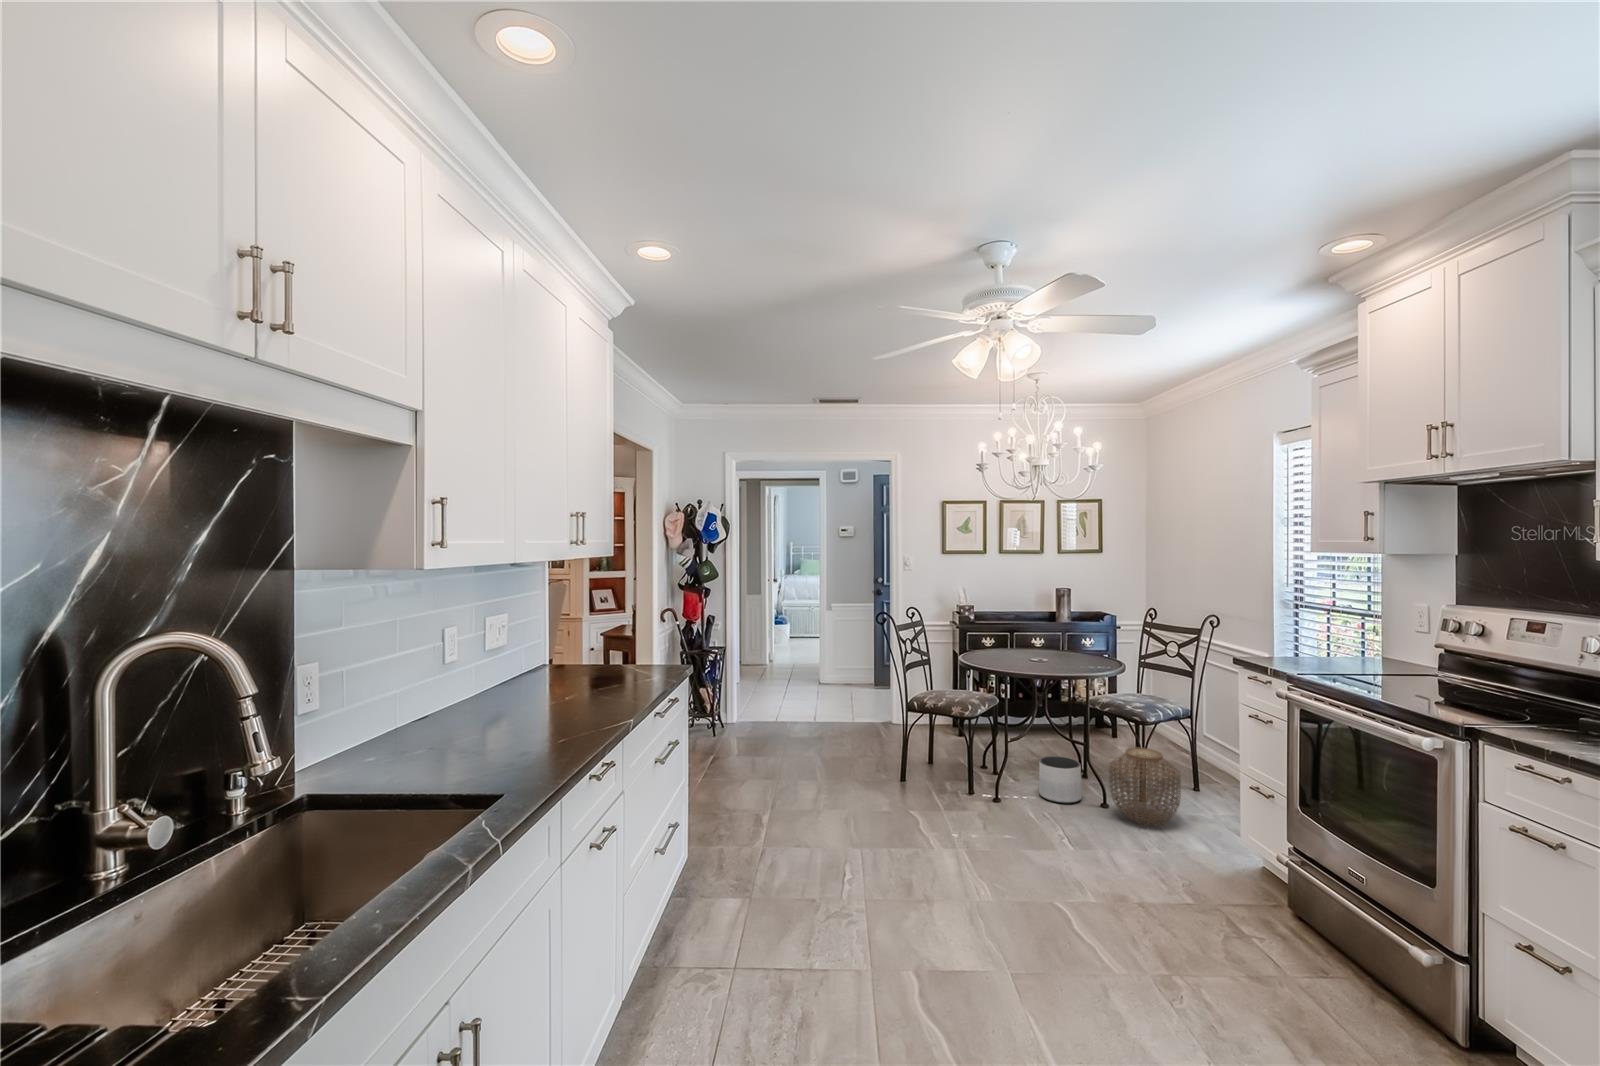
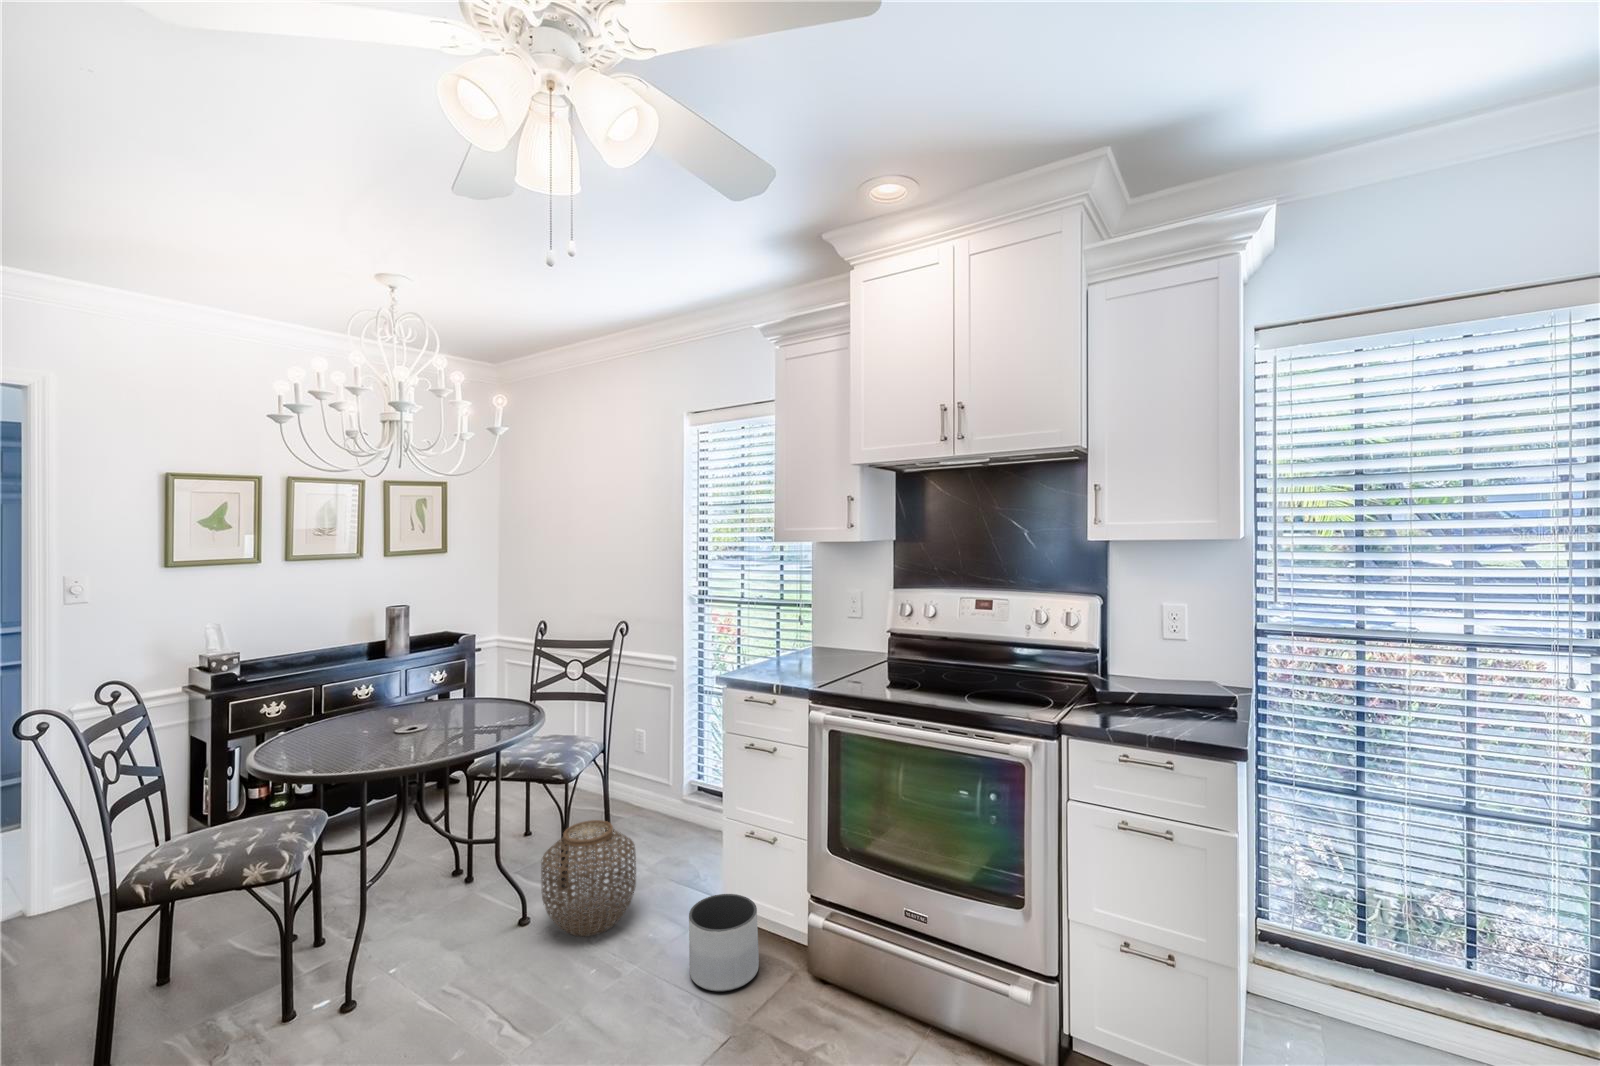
planter: present [1039,756,1081,804] -> present [689,894,759,992]

